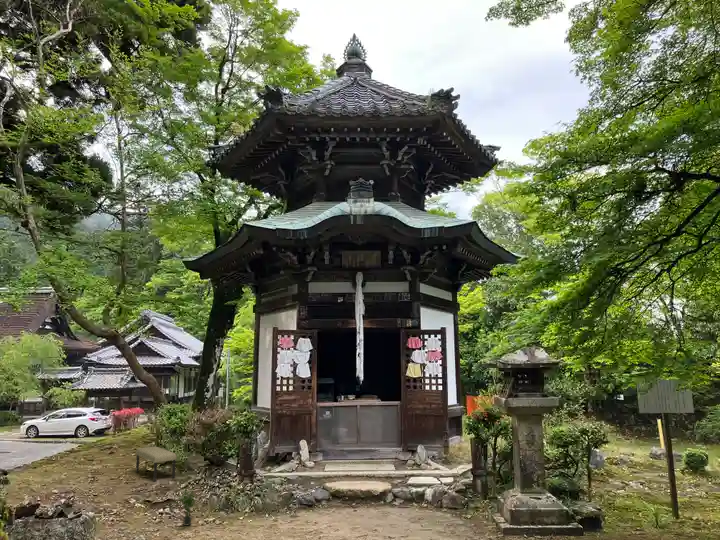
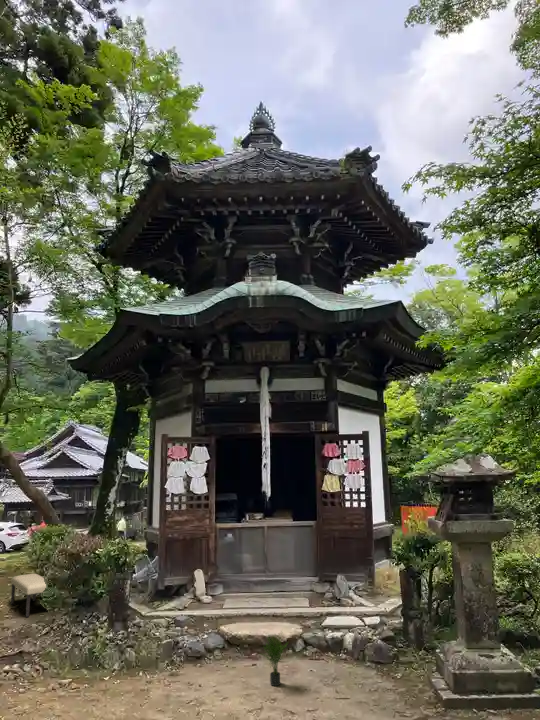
potted plant: present [181,490,195,526] -> present [265,637,285,686]

